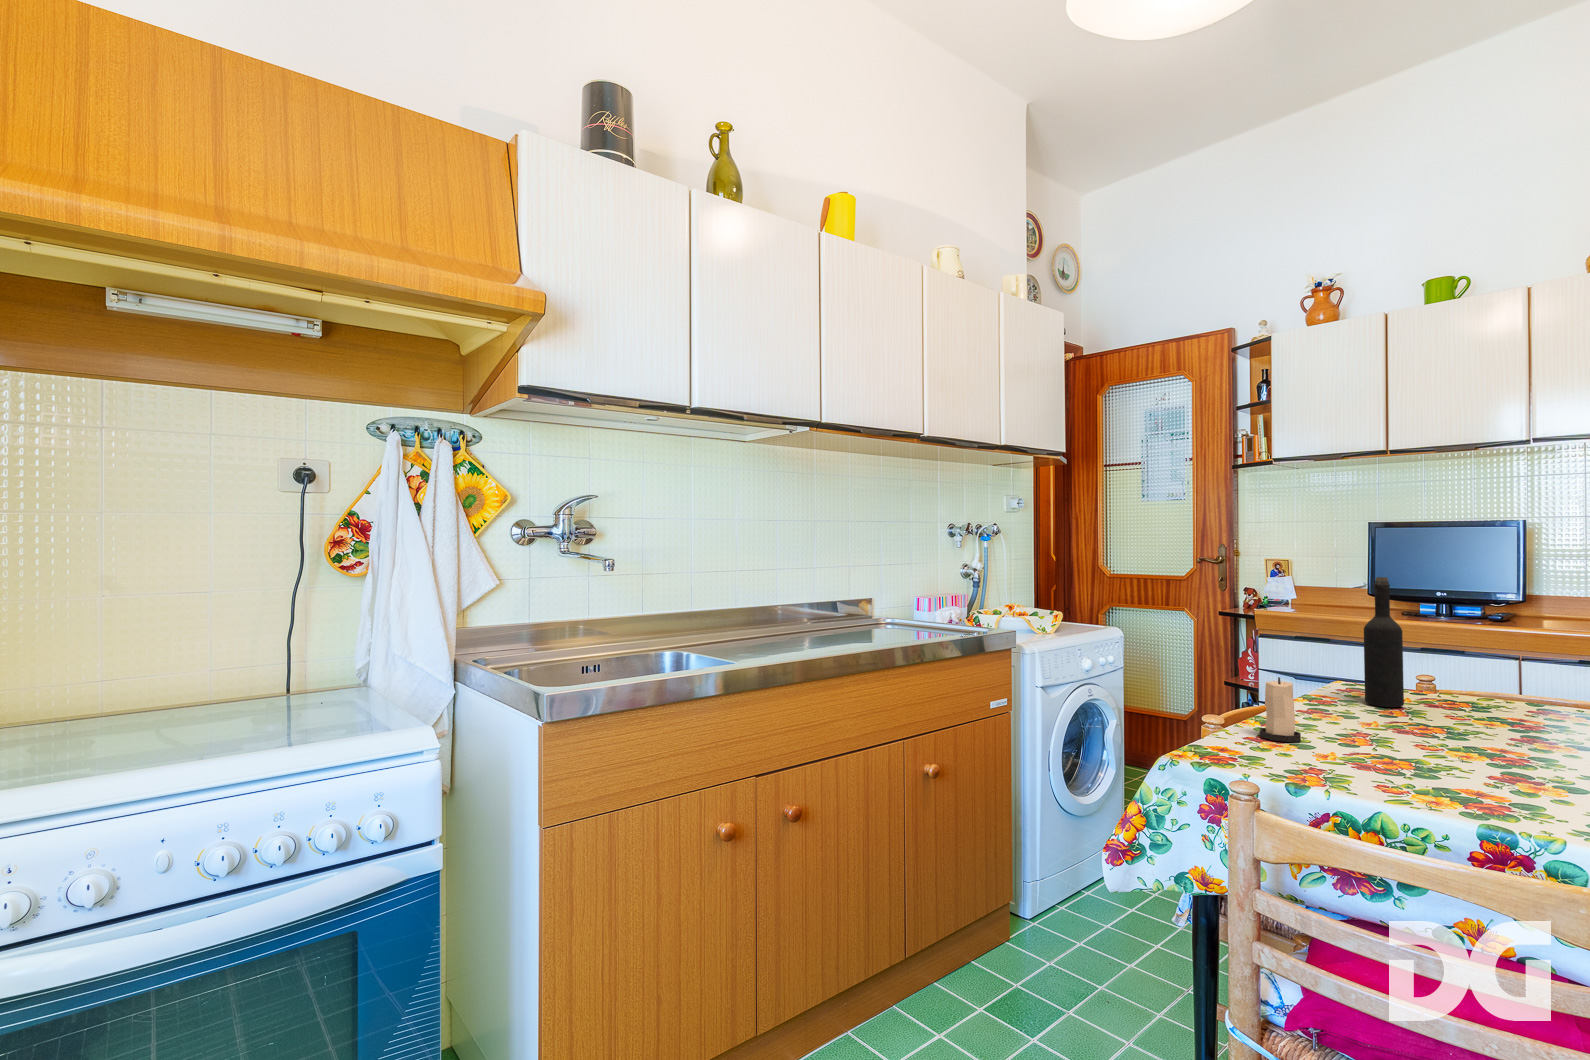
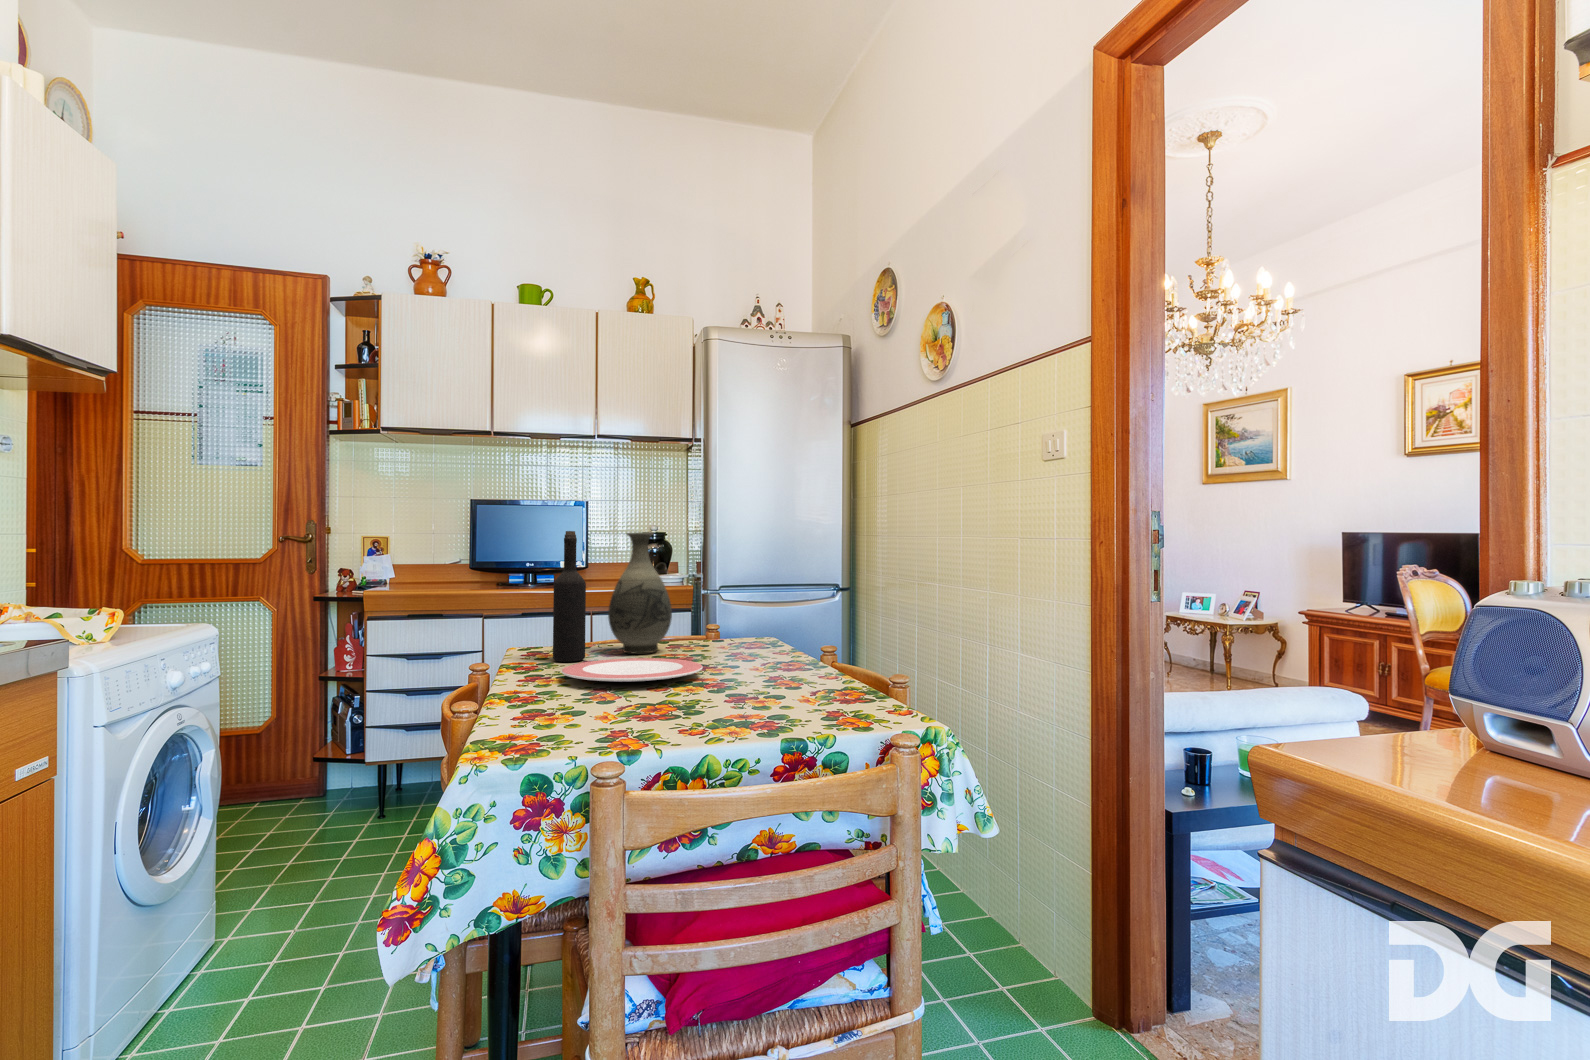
vase: none [1443,578,1537,714] -> present [608,532,672,653]
candle: present [1260,677,1301,742] -> none [512,634,558,710]
plate: none [1338,710,1522,744] -> present [561,658,703,682]

